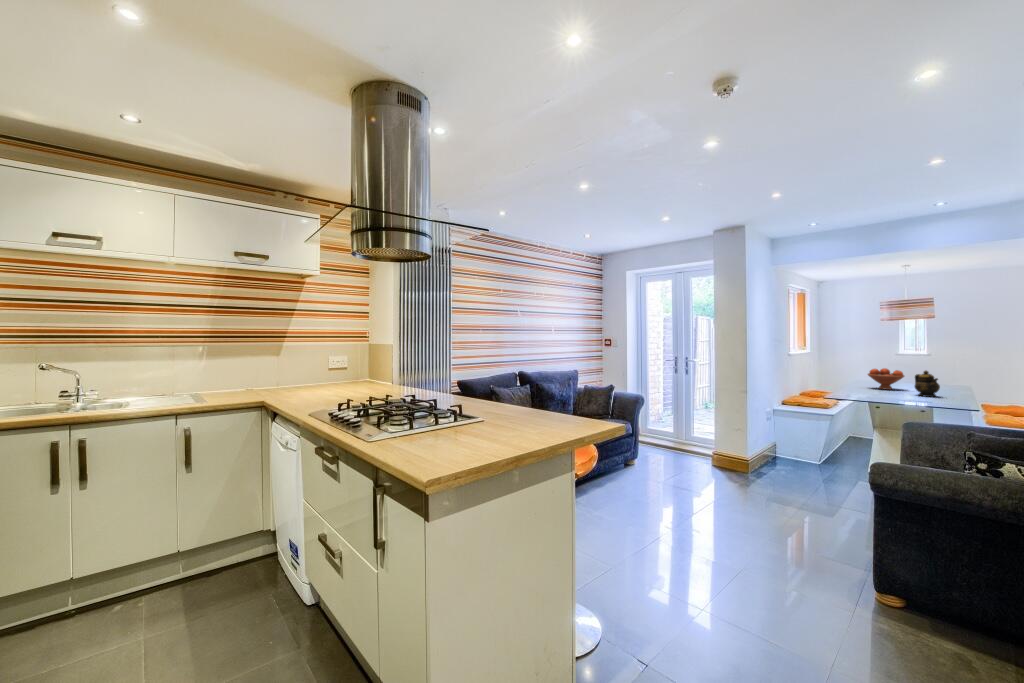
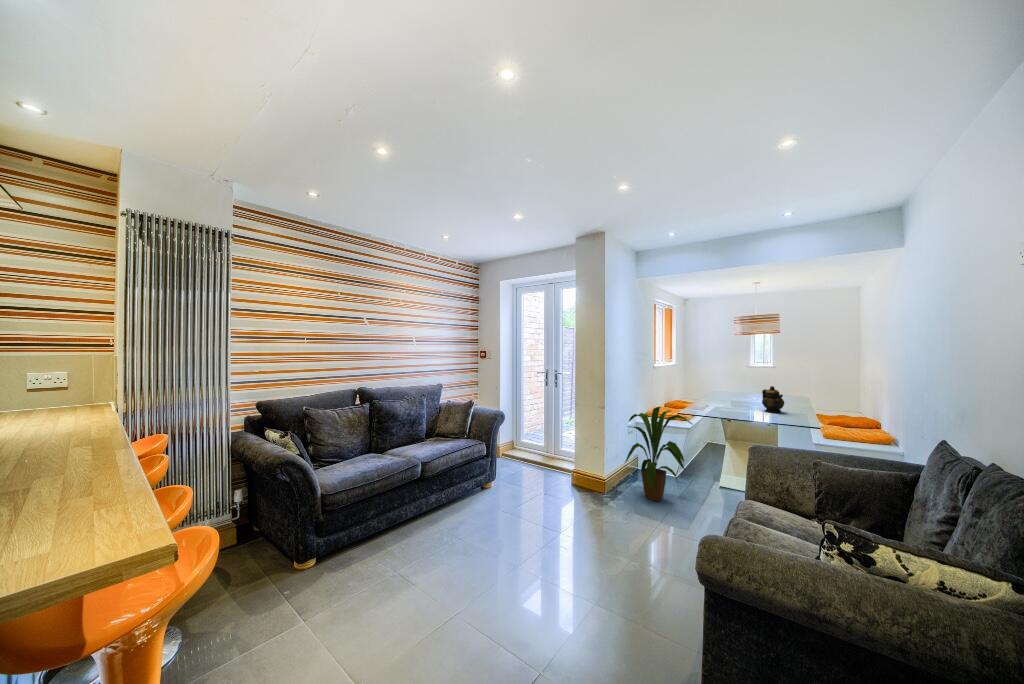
fruit bowl: present [868,368,904,390] -> none [721,382,754,403]
house plant: none [767,388,840,479] -> present [625,407,693,502]

